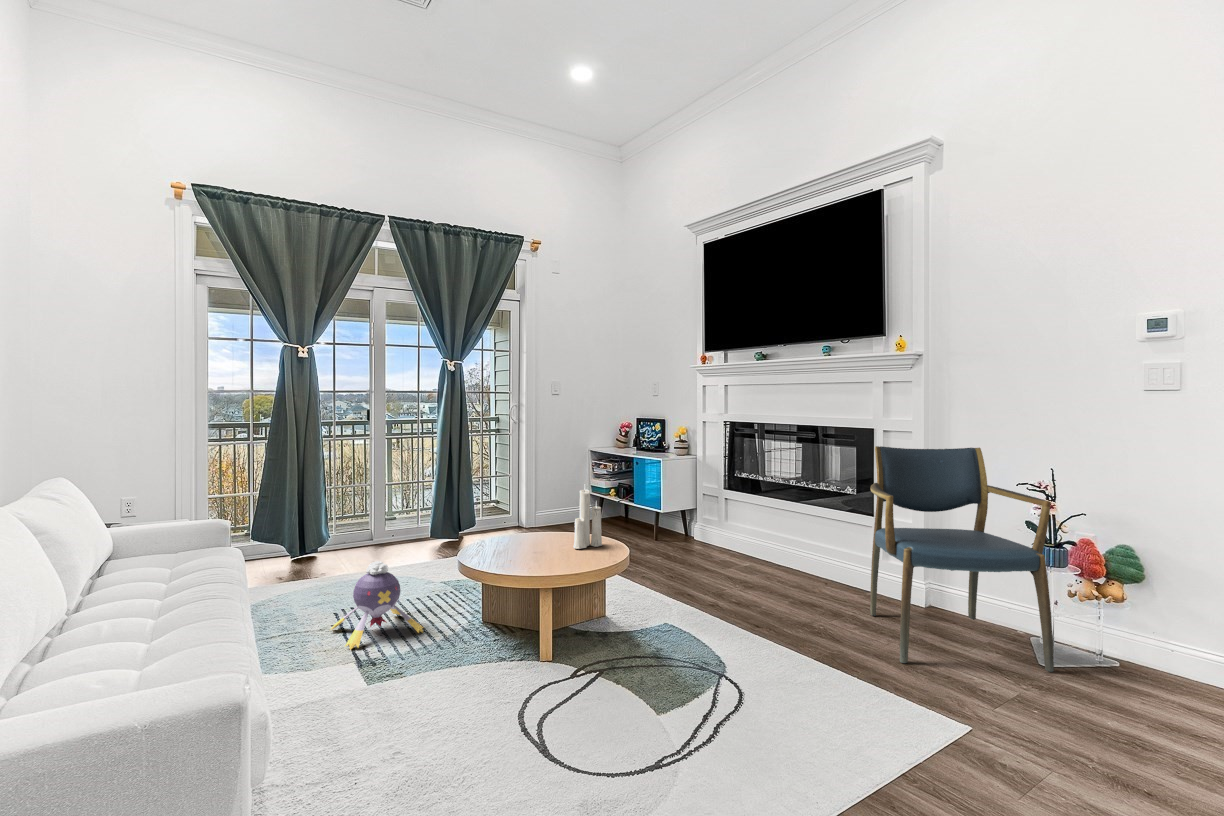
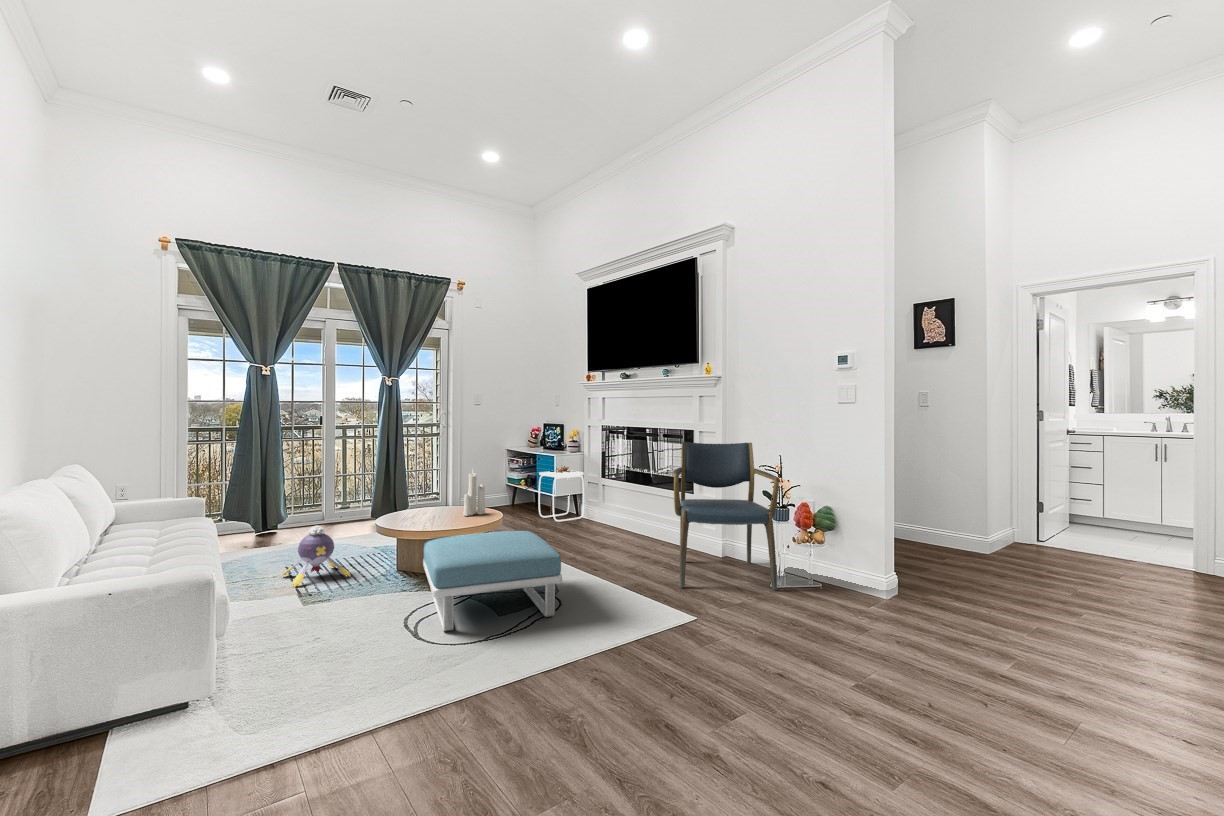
side table: none [640,473,698,546] -> present [538,466,584,522]
footstool: none [531,575,753,744] -> present [423,531,562,631]

